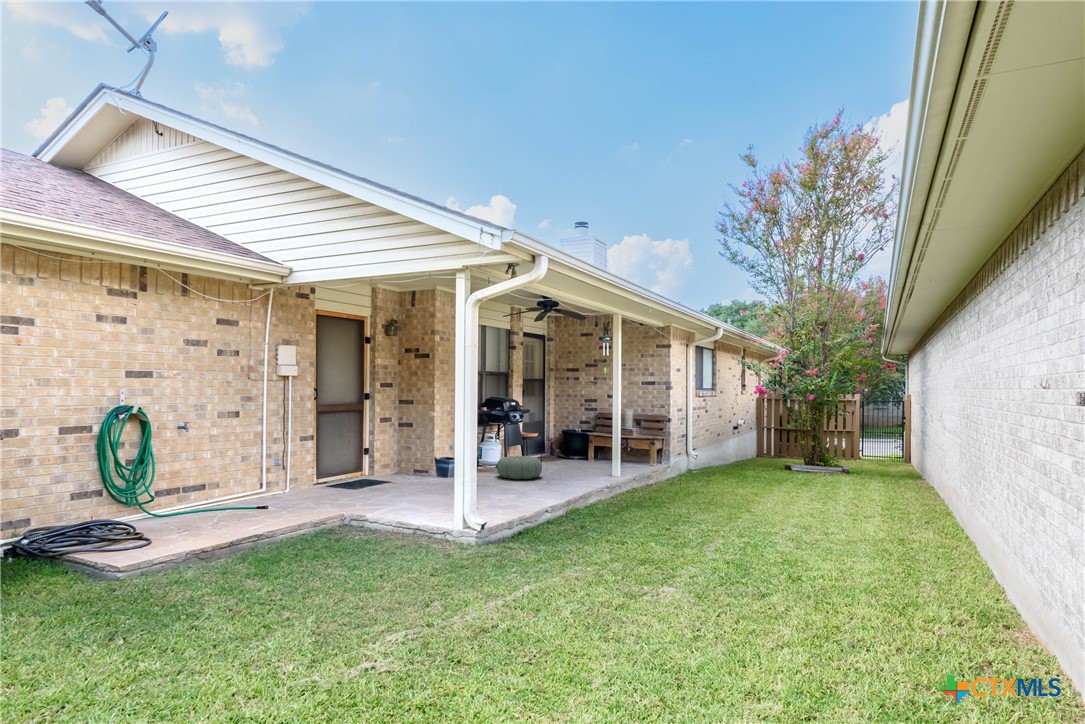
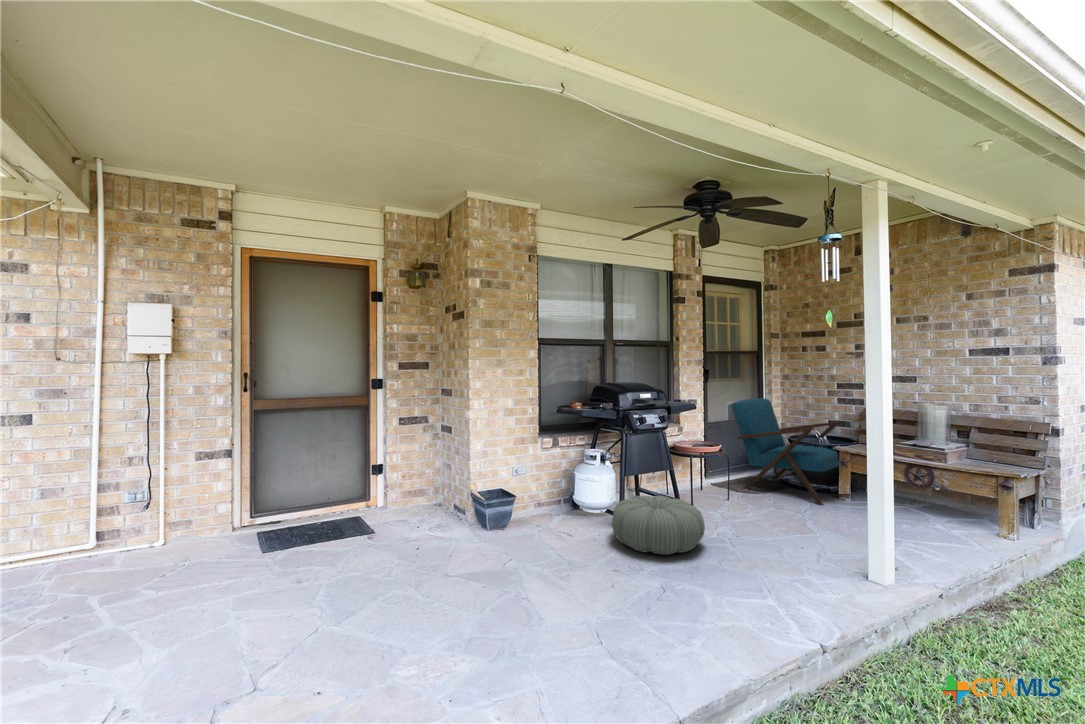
armchair: none [533,408,591,463] -> present [732,398,839,505]

